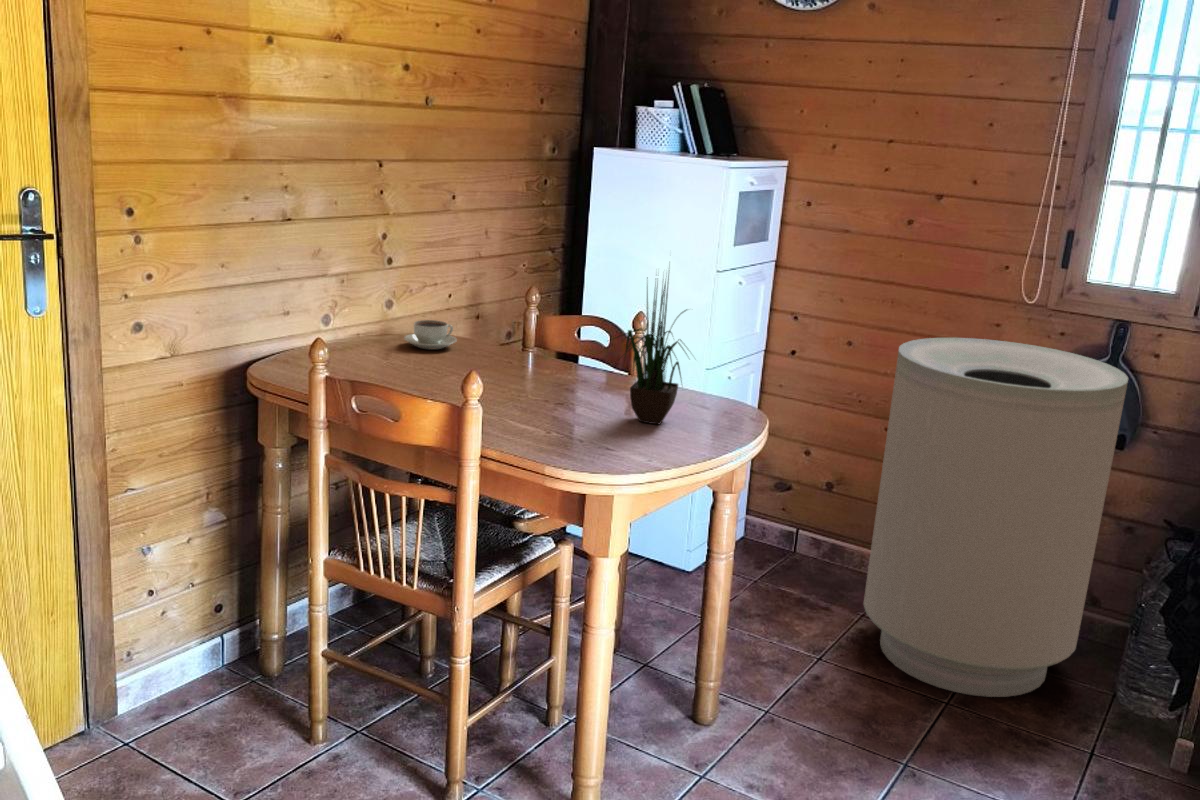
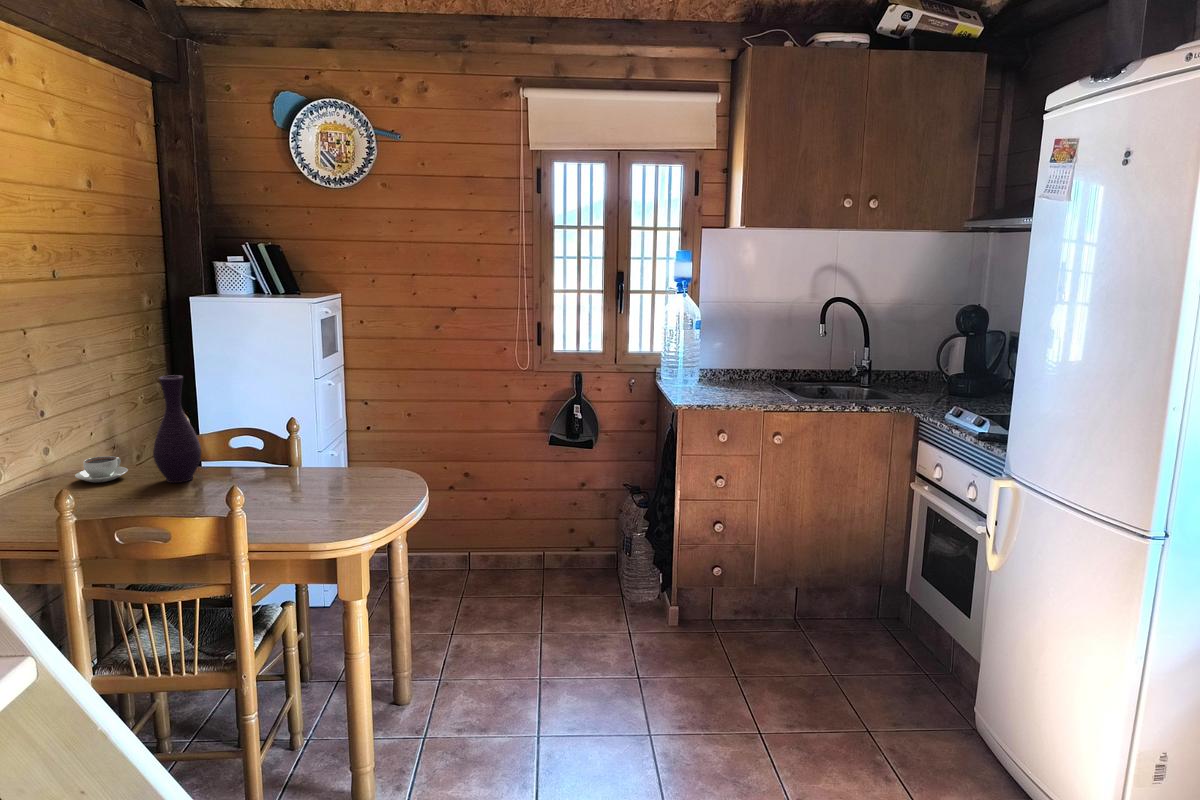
vase: none [474,235,527,367] -> present [153,375,201,483]
potted plant: present [616,276,687,424] -> none [304,368,374,497]
trash can: present [863,338,1128,697] -> none [460,395,599,624]

